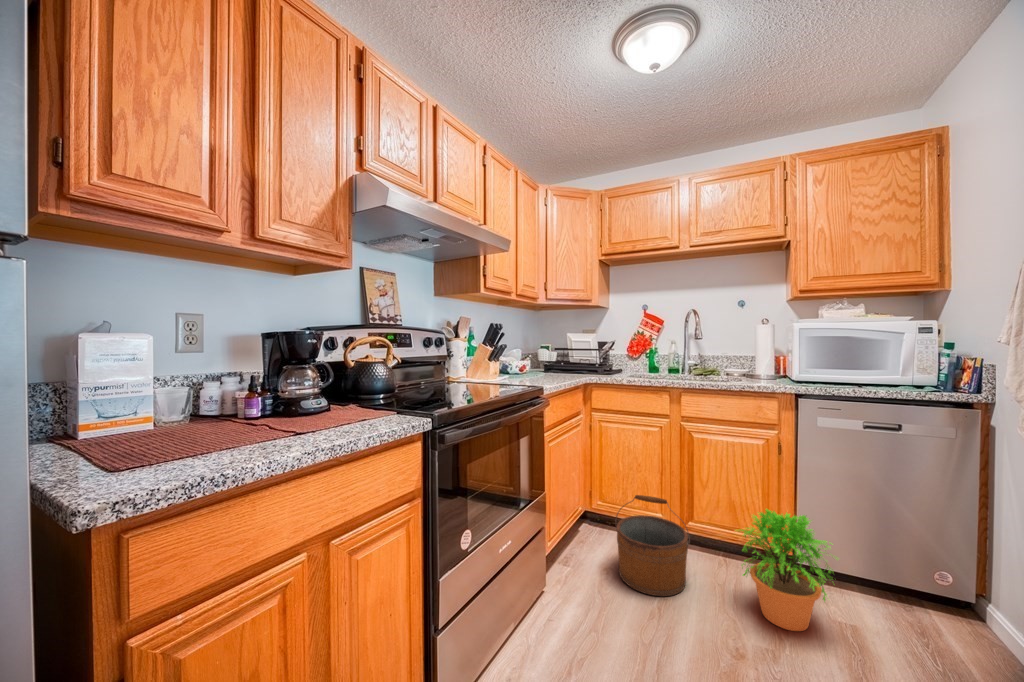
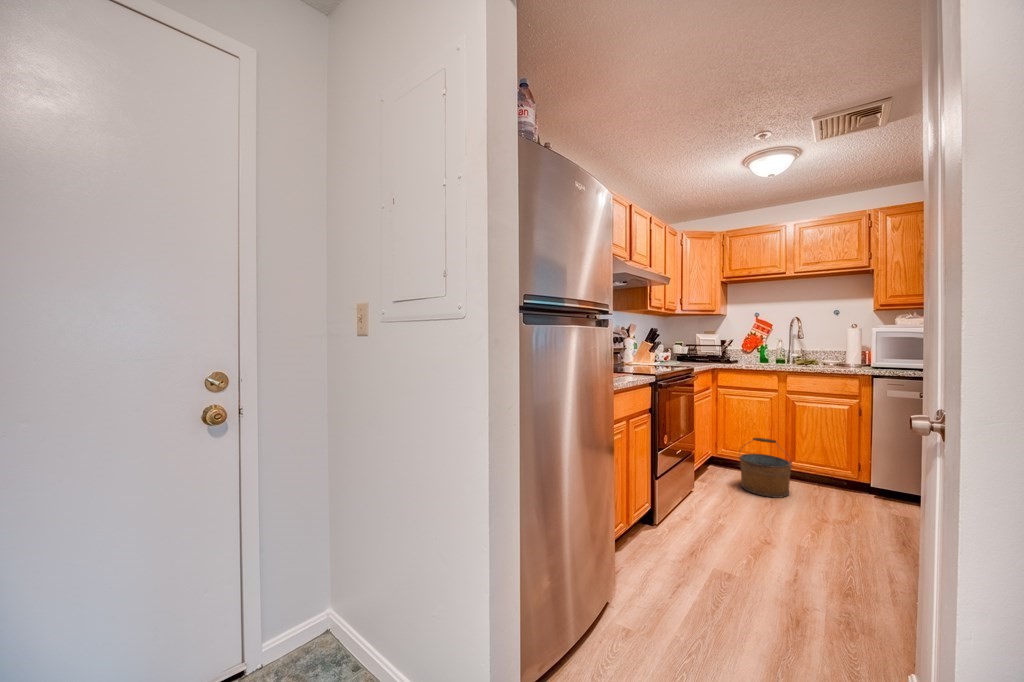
potted plant: present [742,509,831,631] -> none [823,444,896,516]

